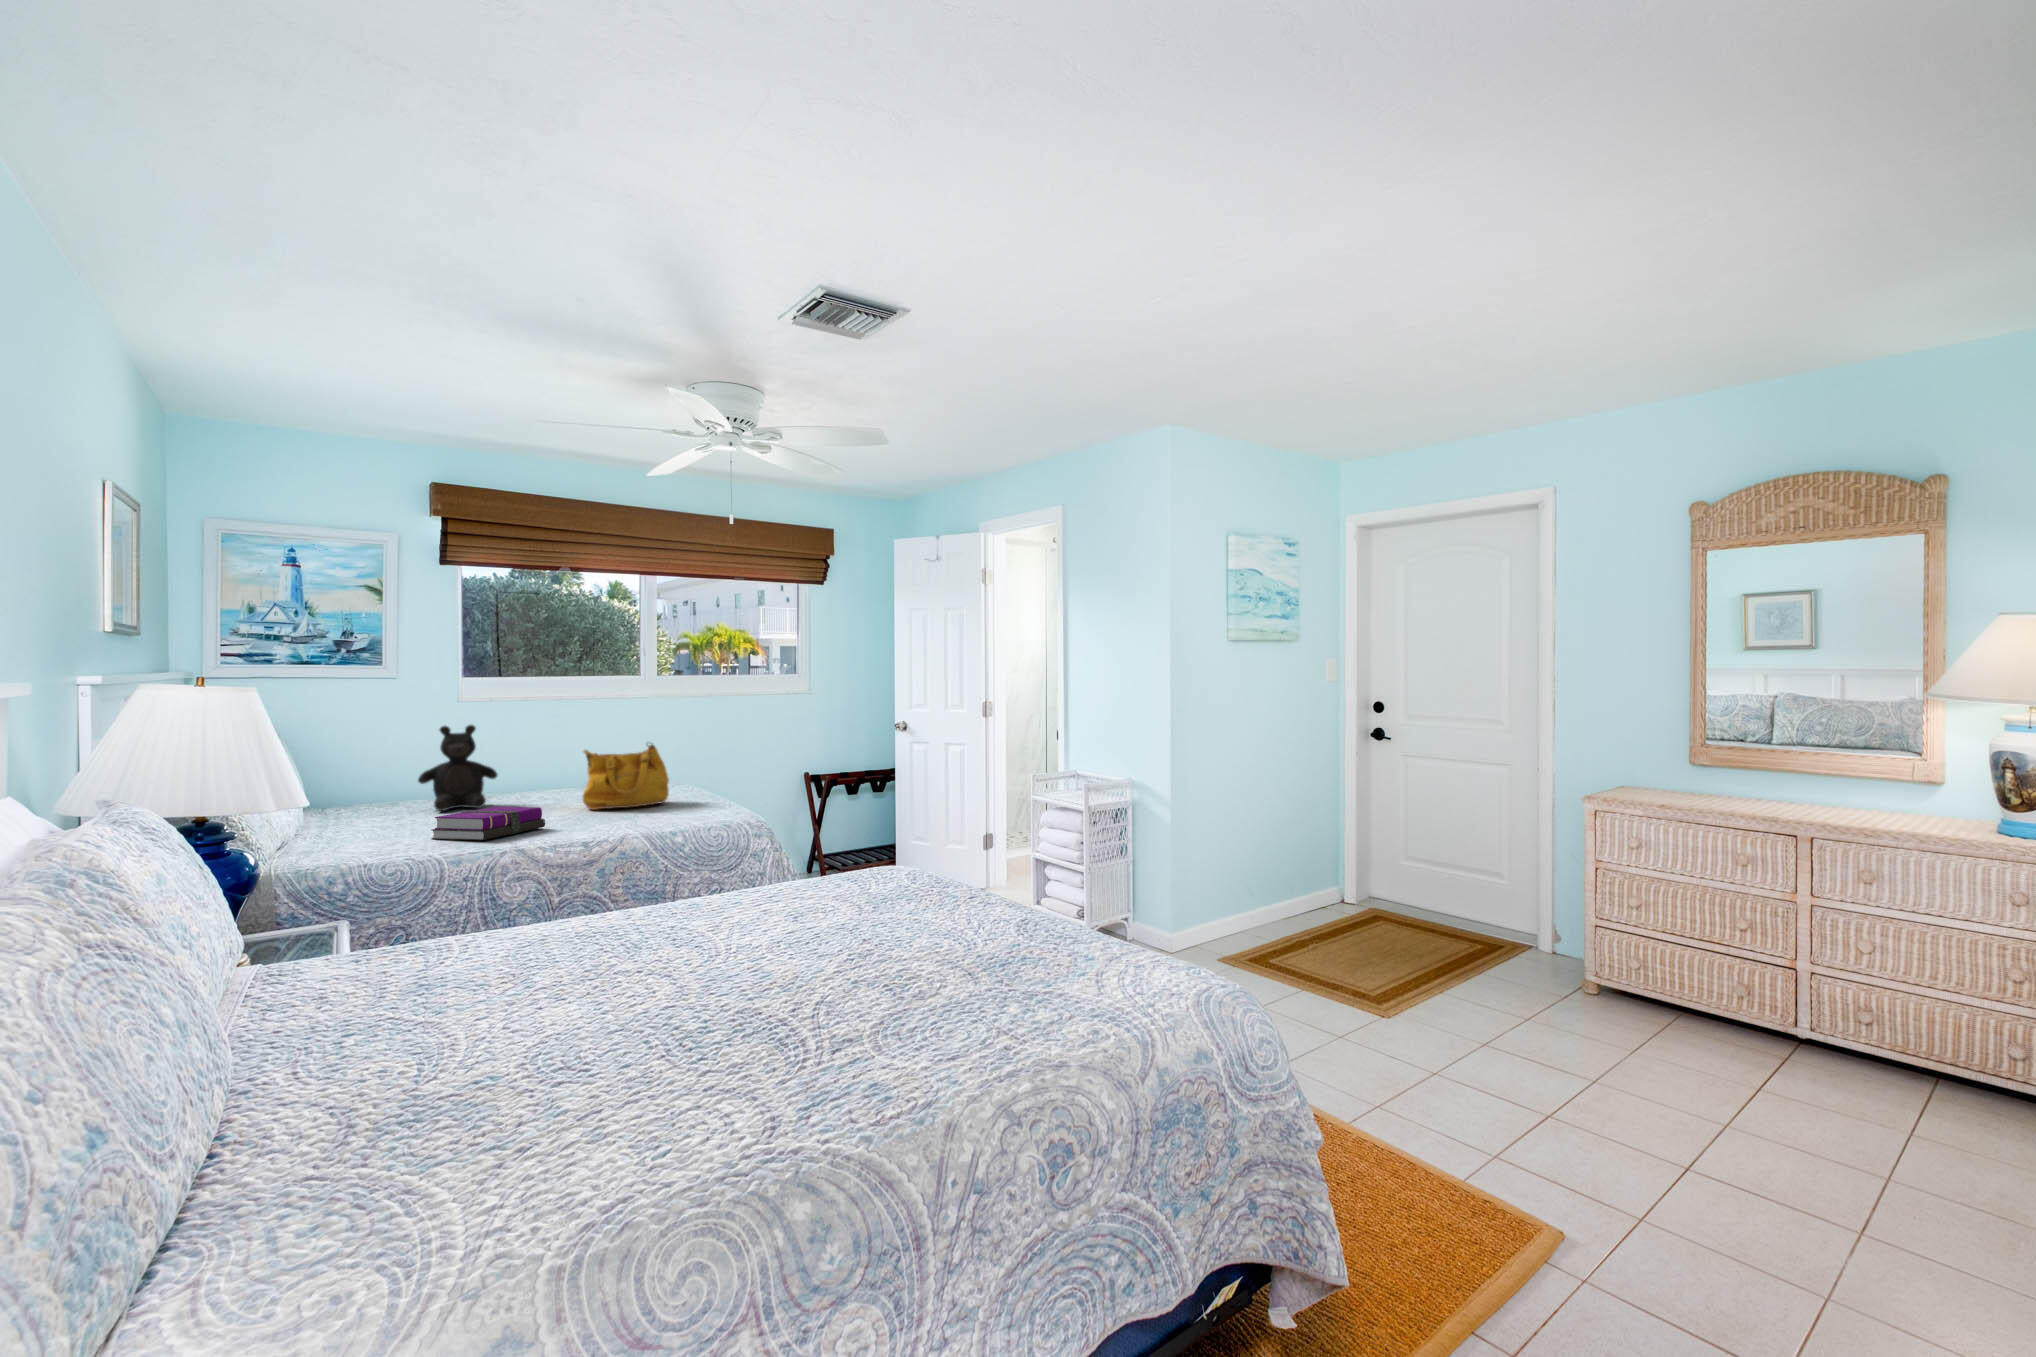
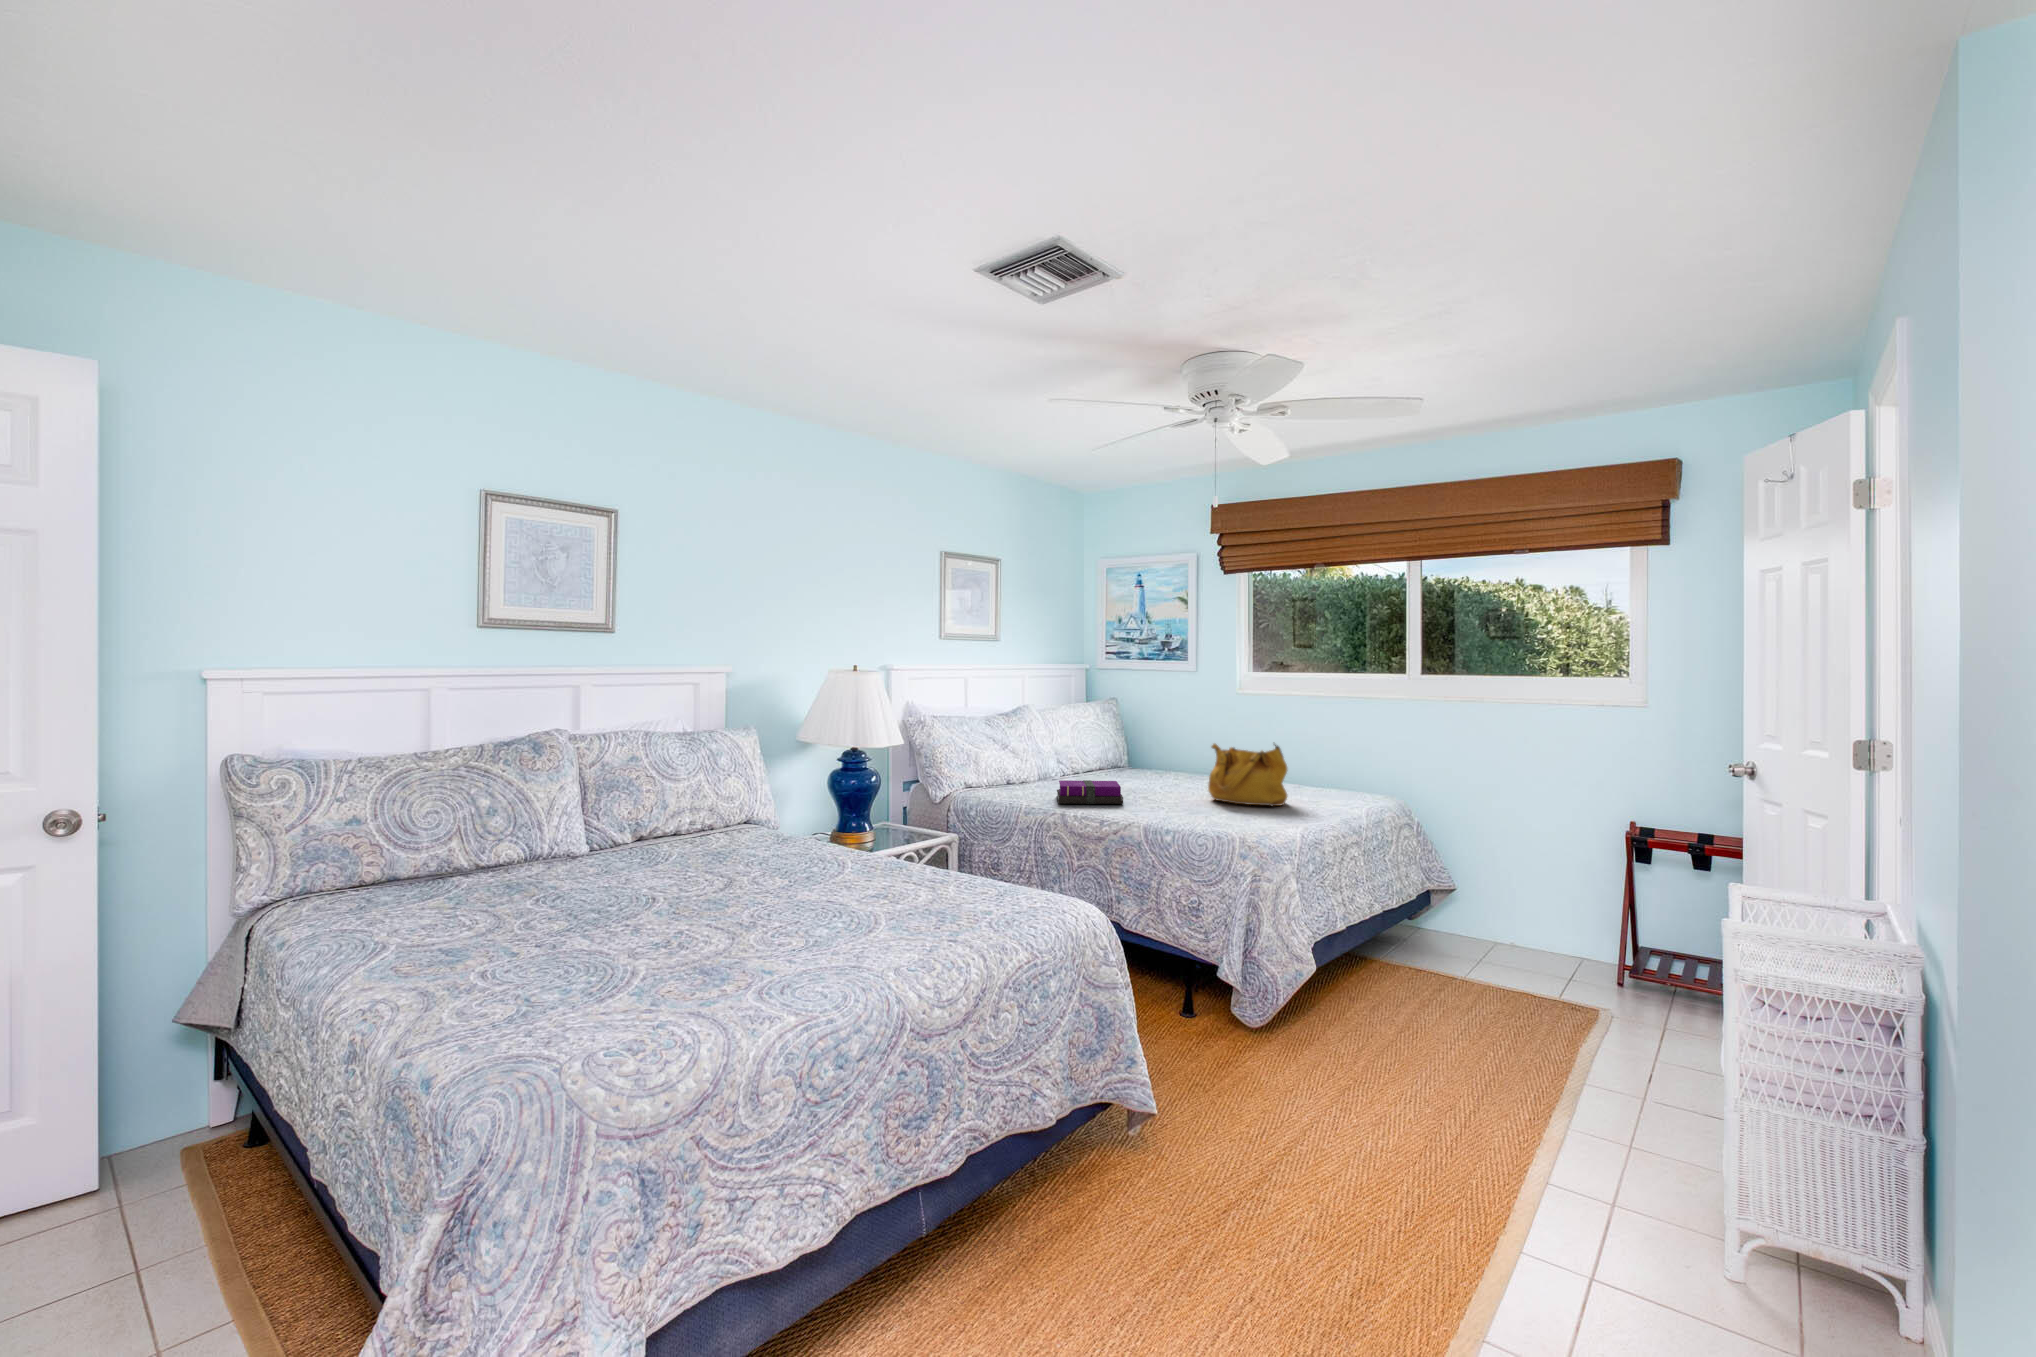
teddy bear: present [418,725,497,811] -> none [1145,712,1202,783]

